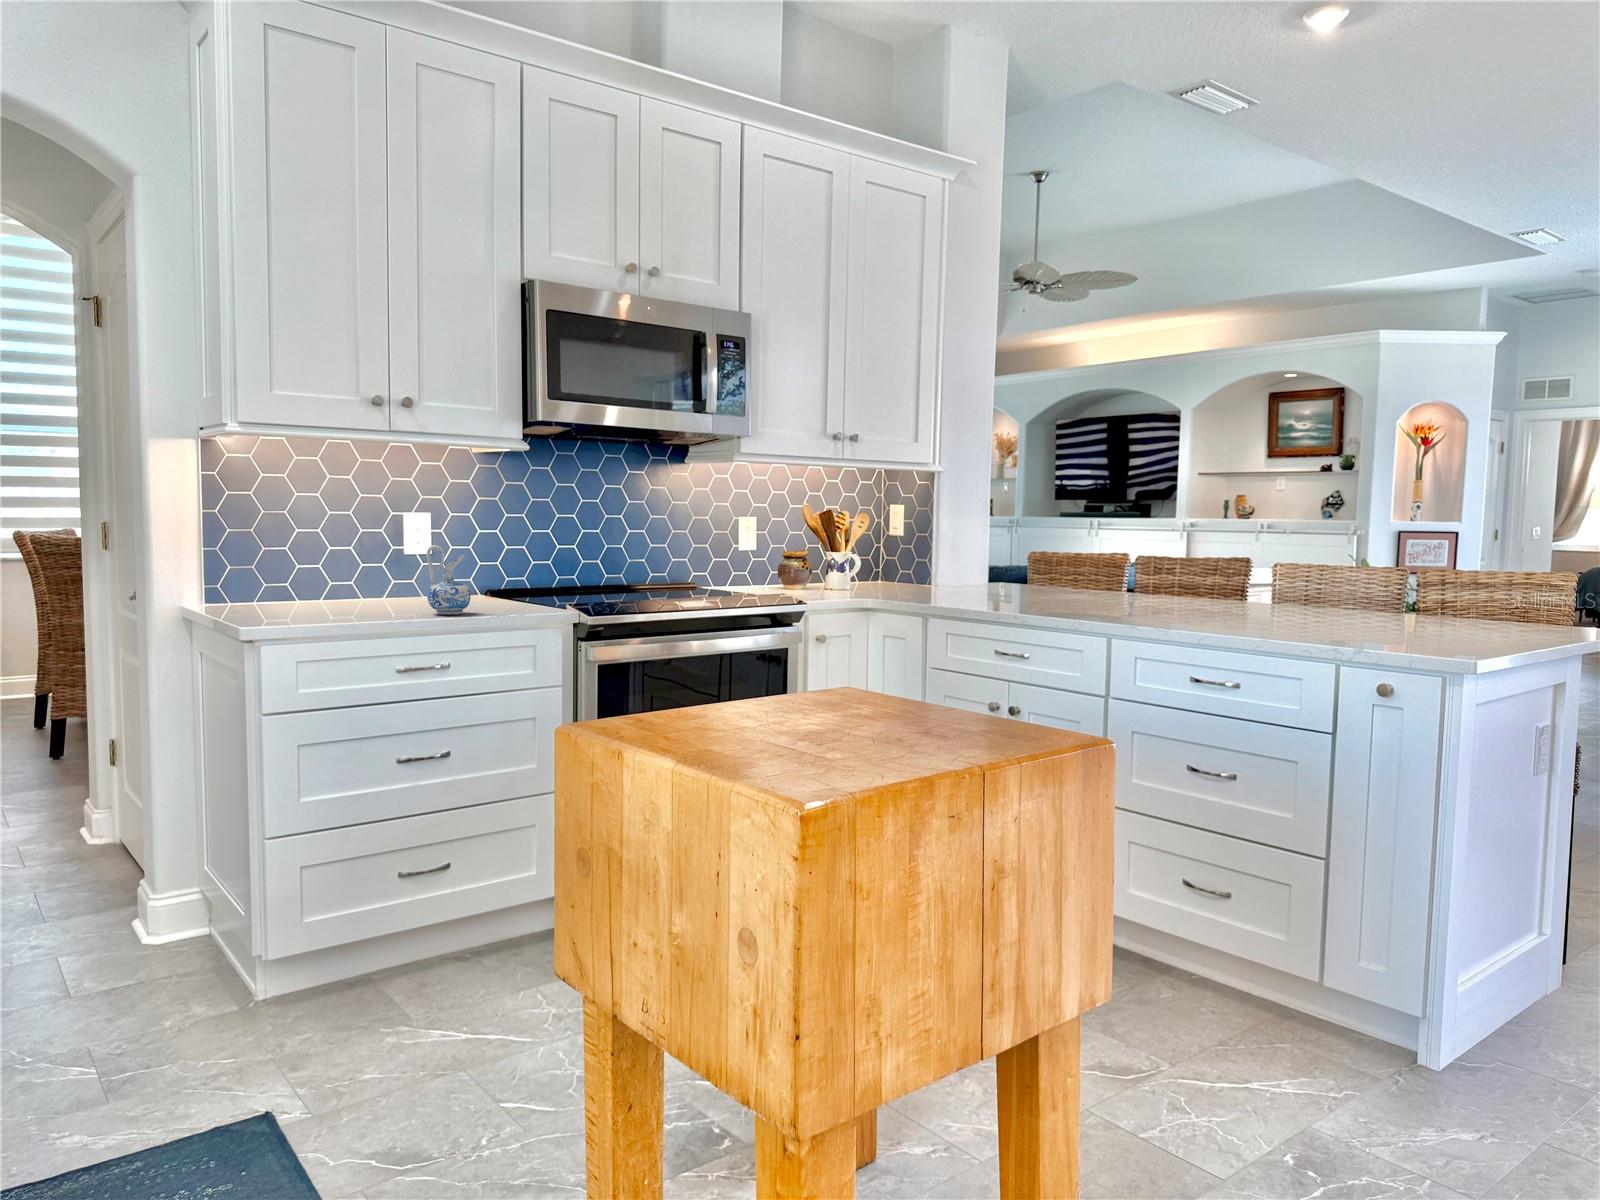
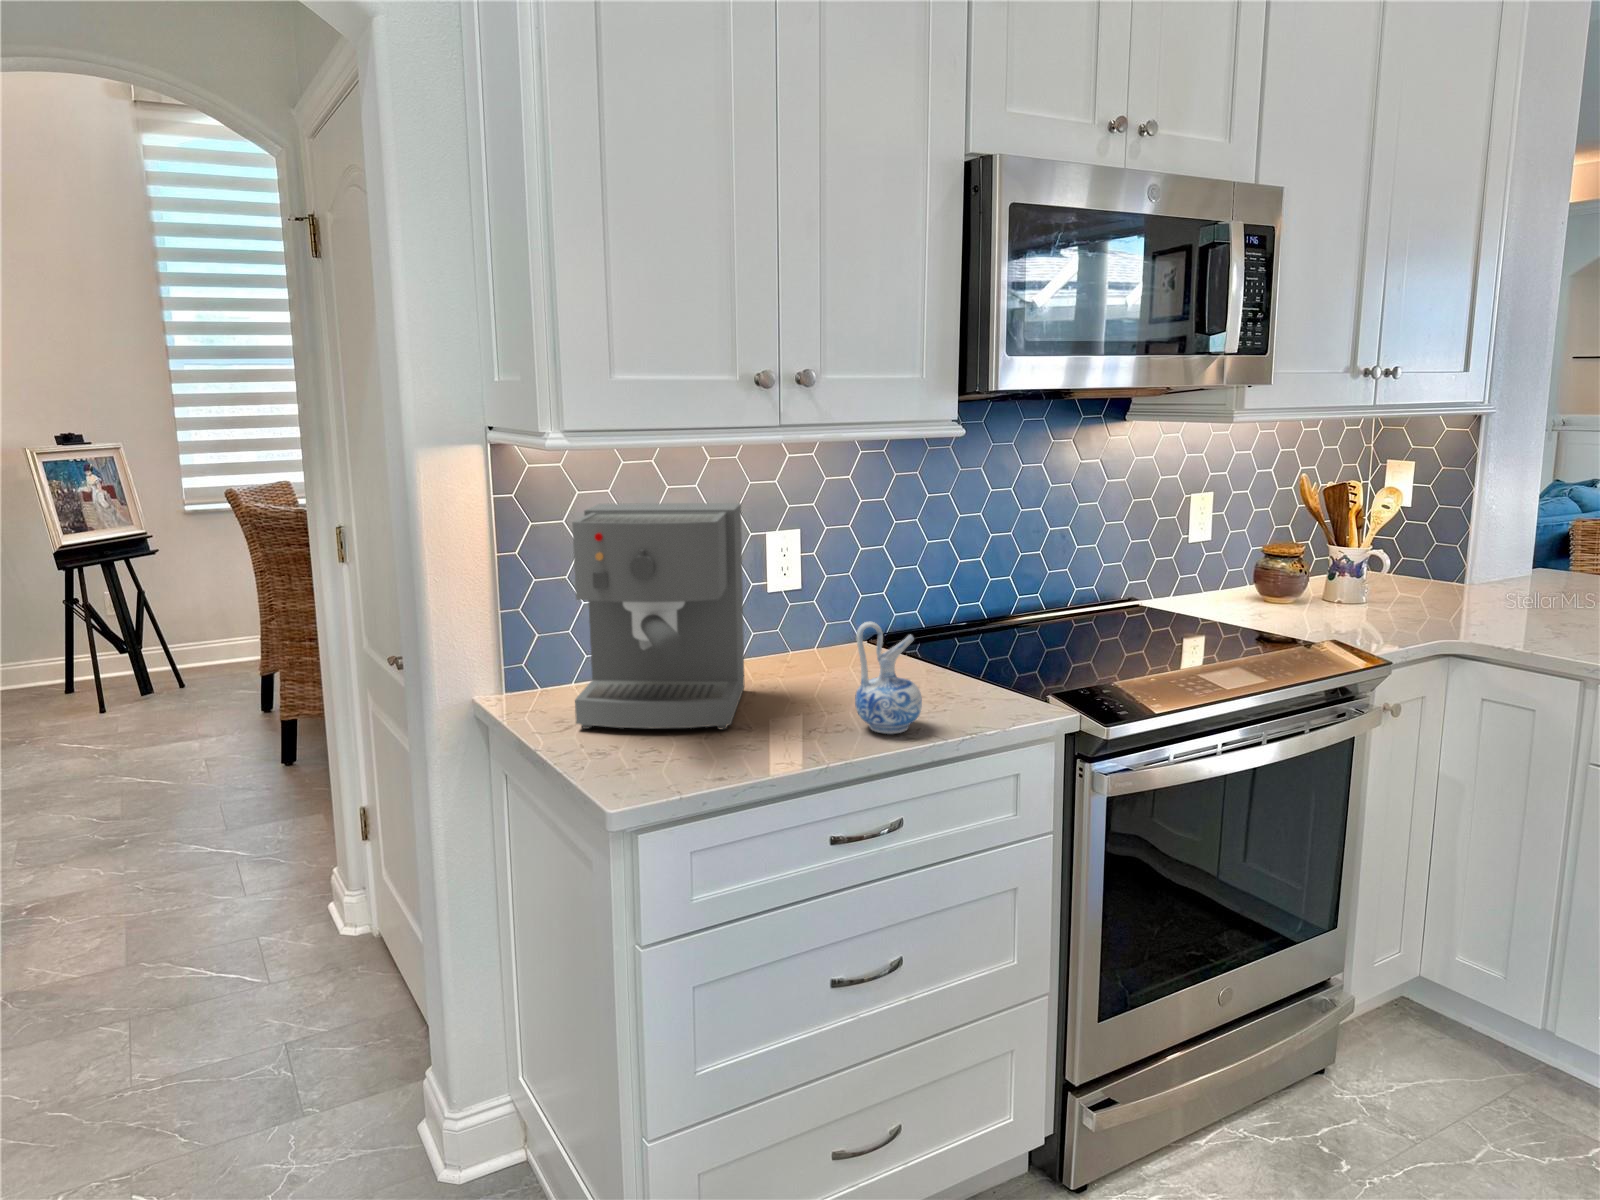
coffee maker: none [244,479,373,613] -> present [572,503,745,729]

